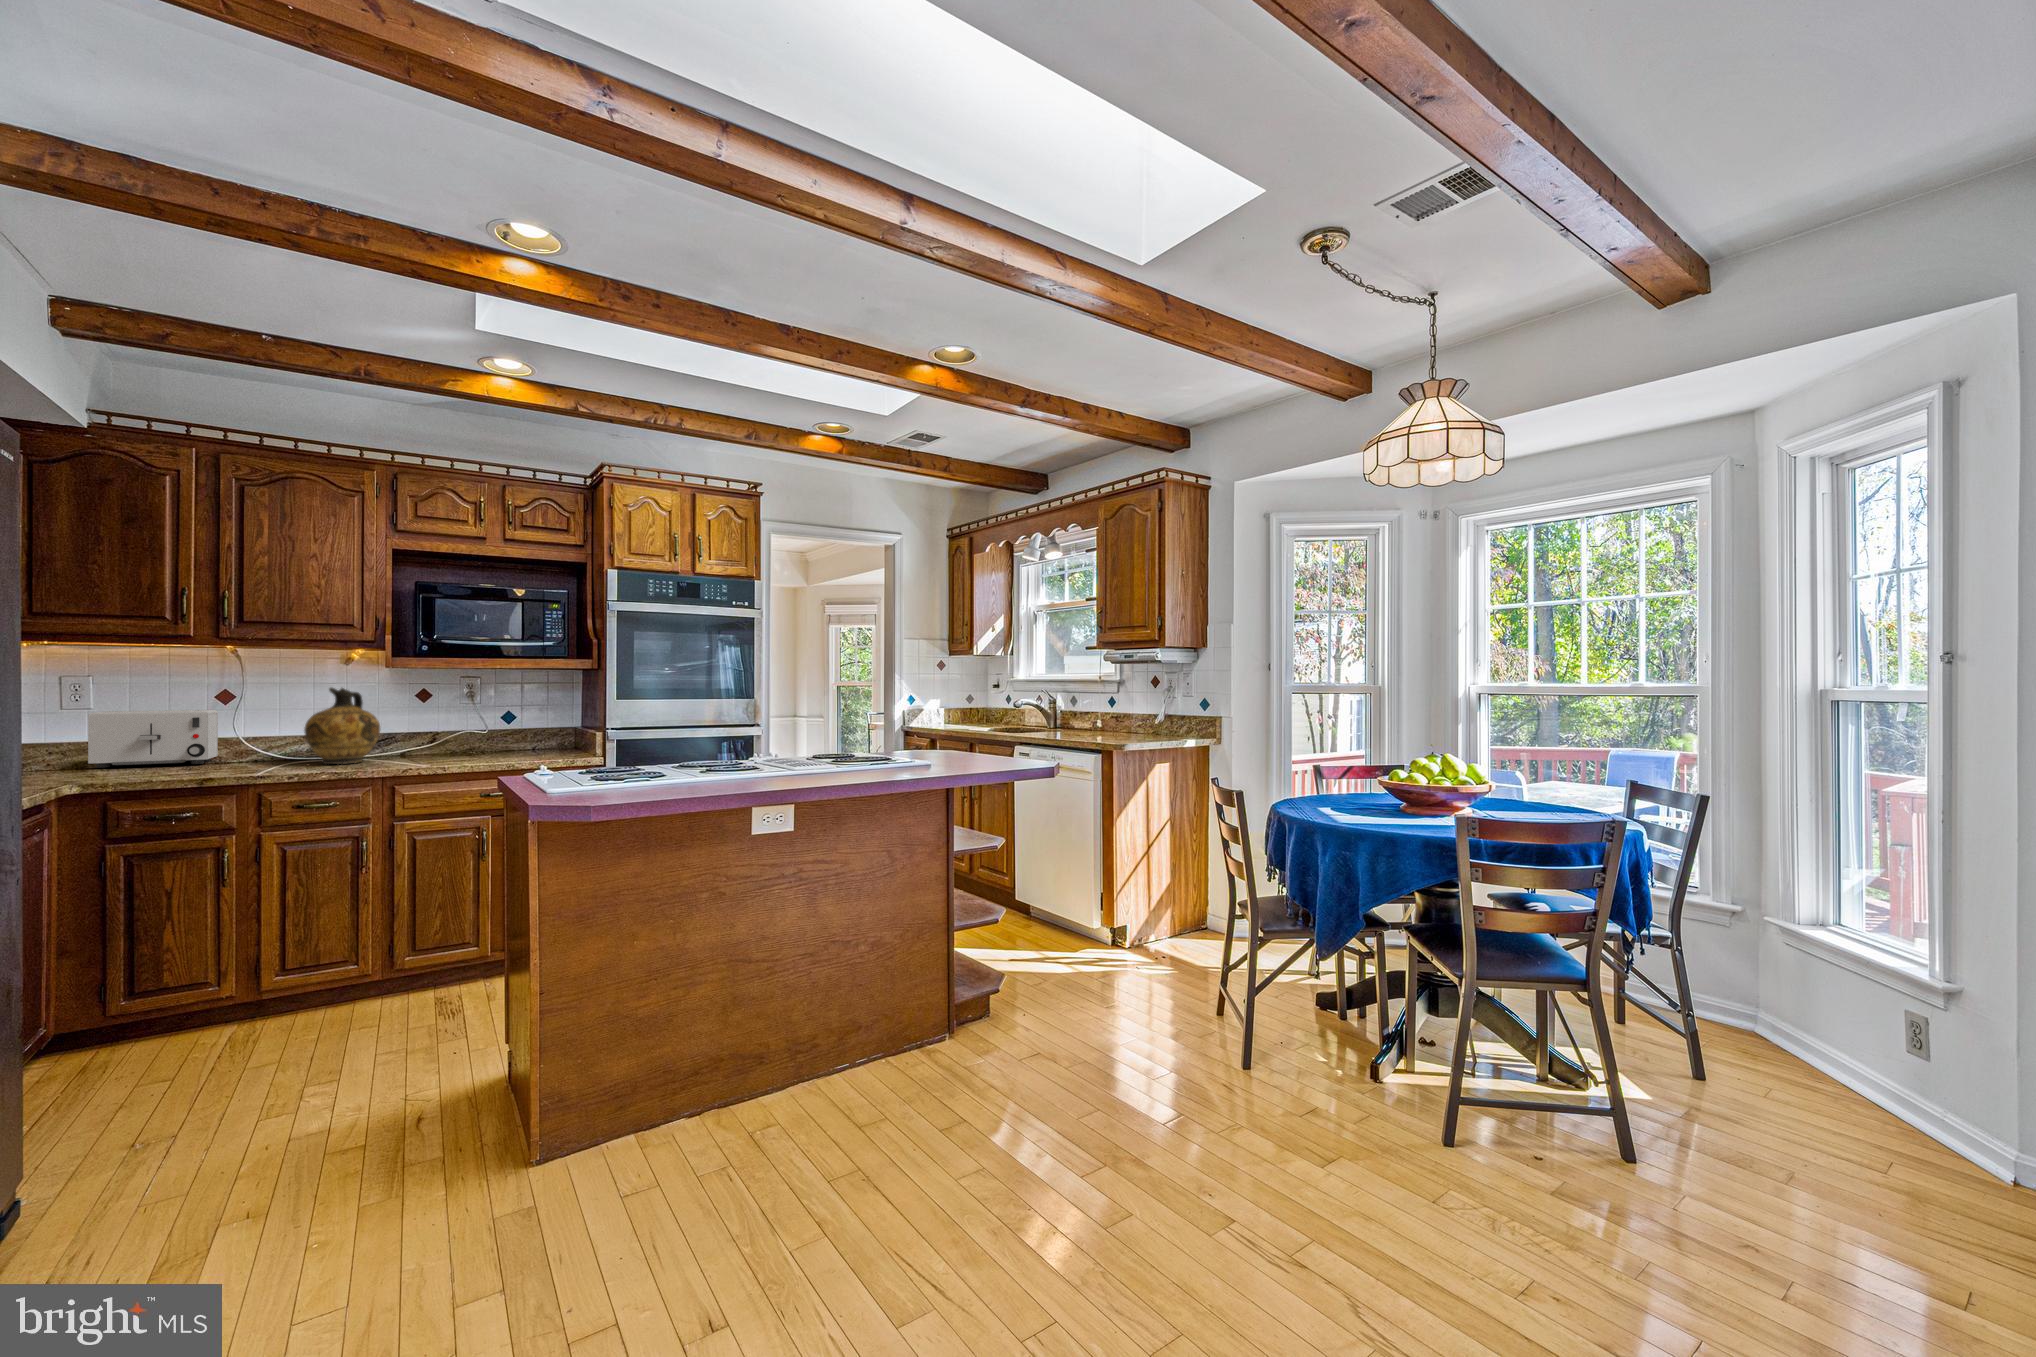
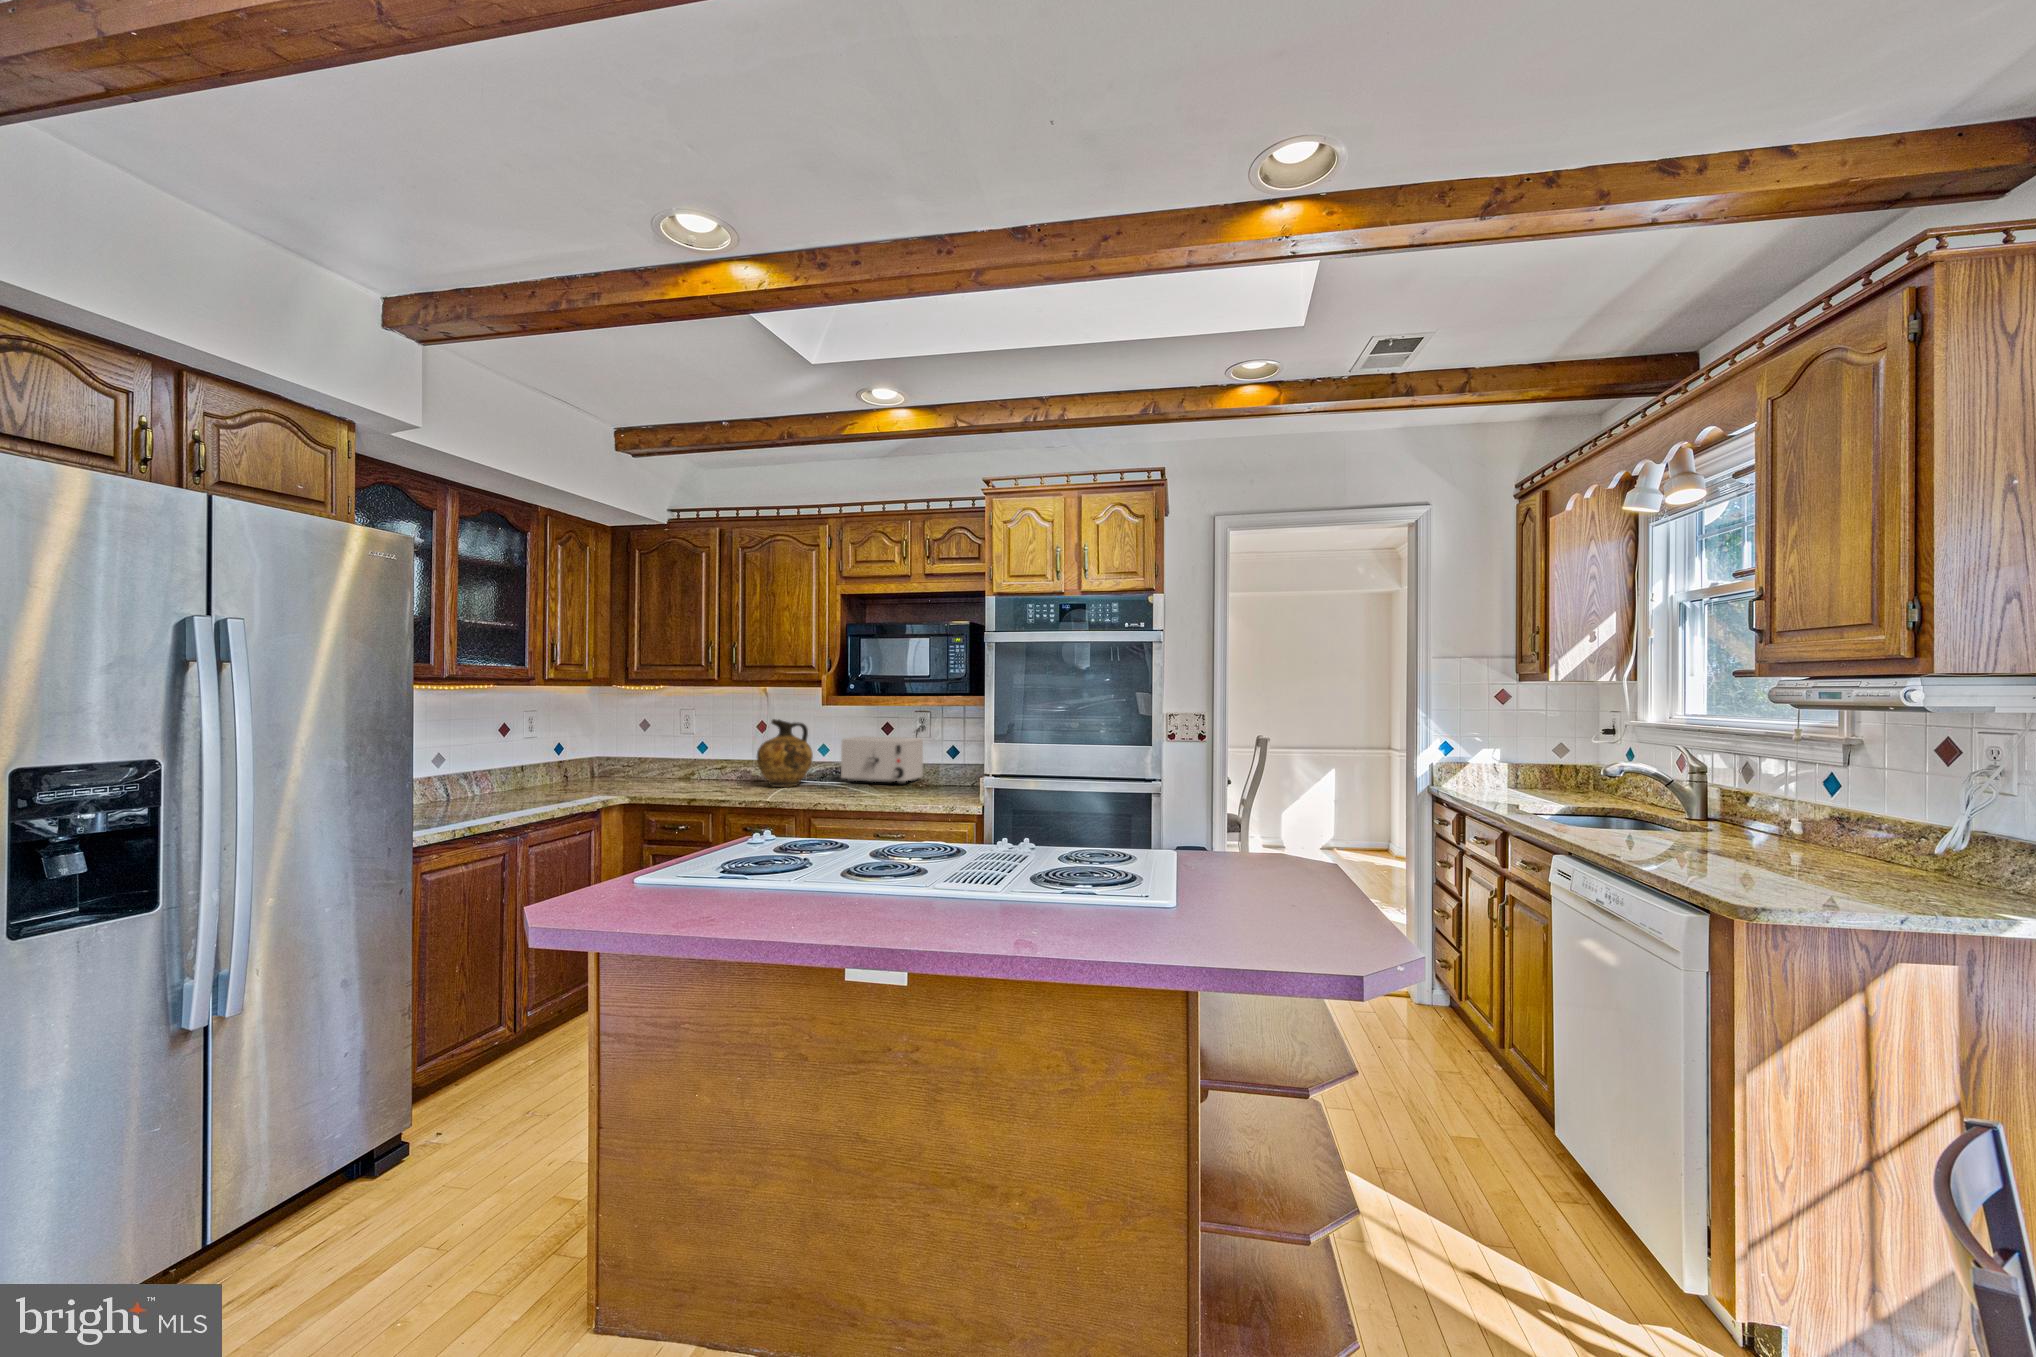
toaster: present [88,710,218,768] -> present [841,737,923,784]

